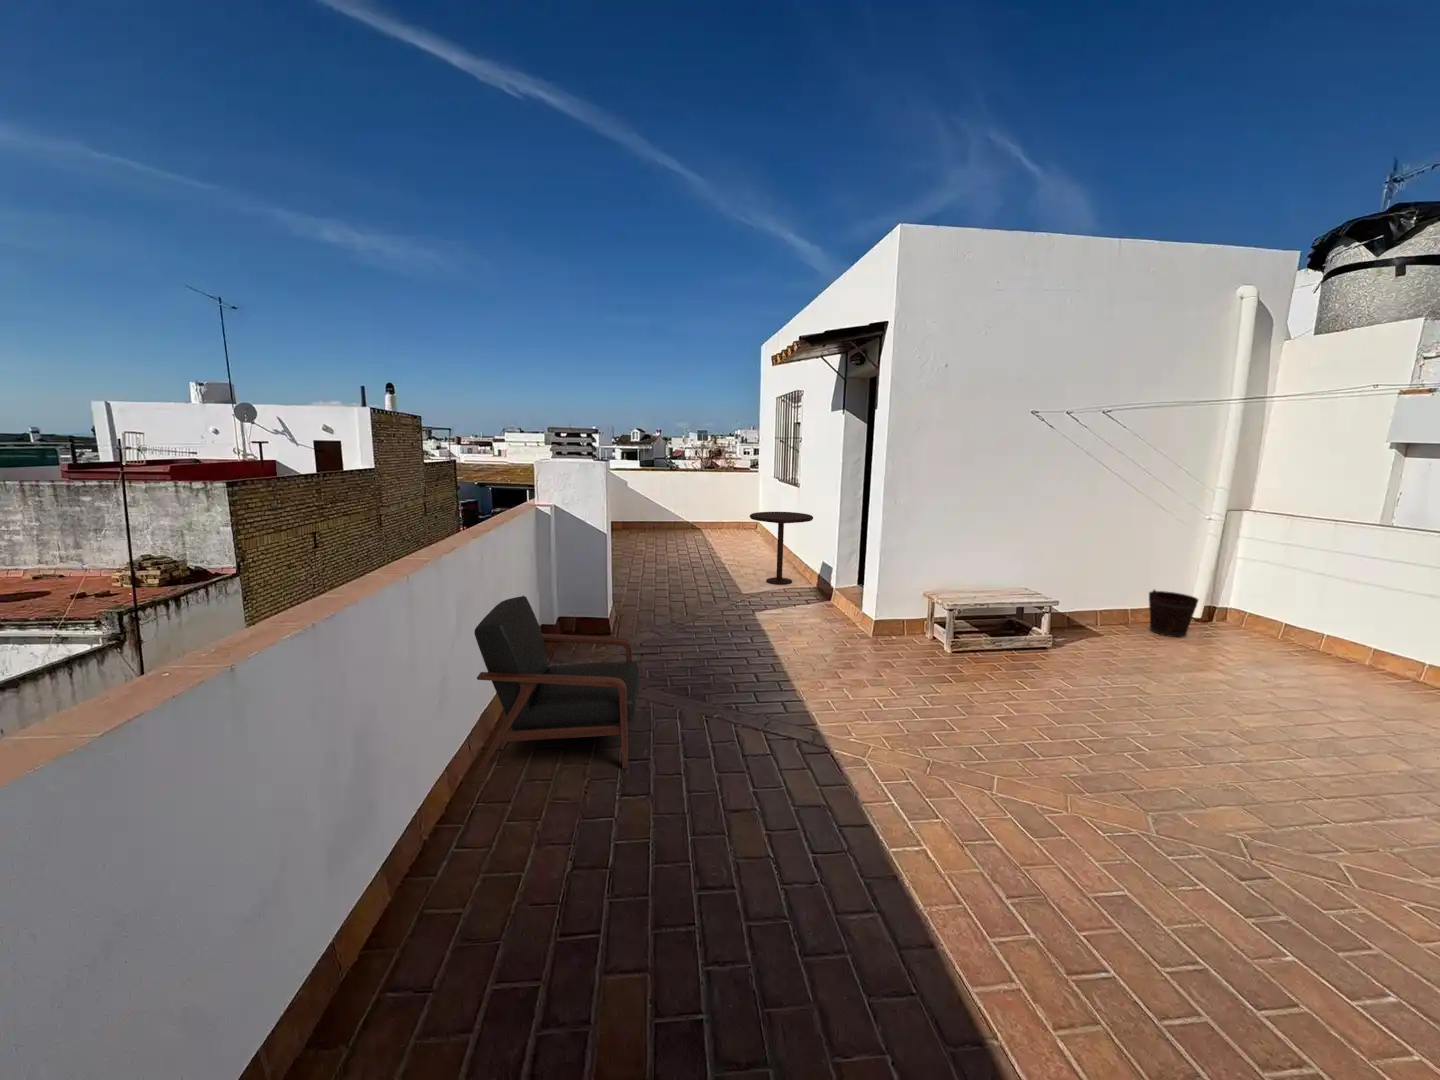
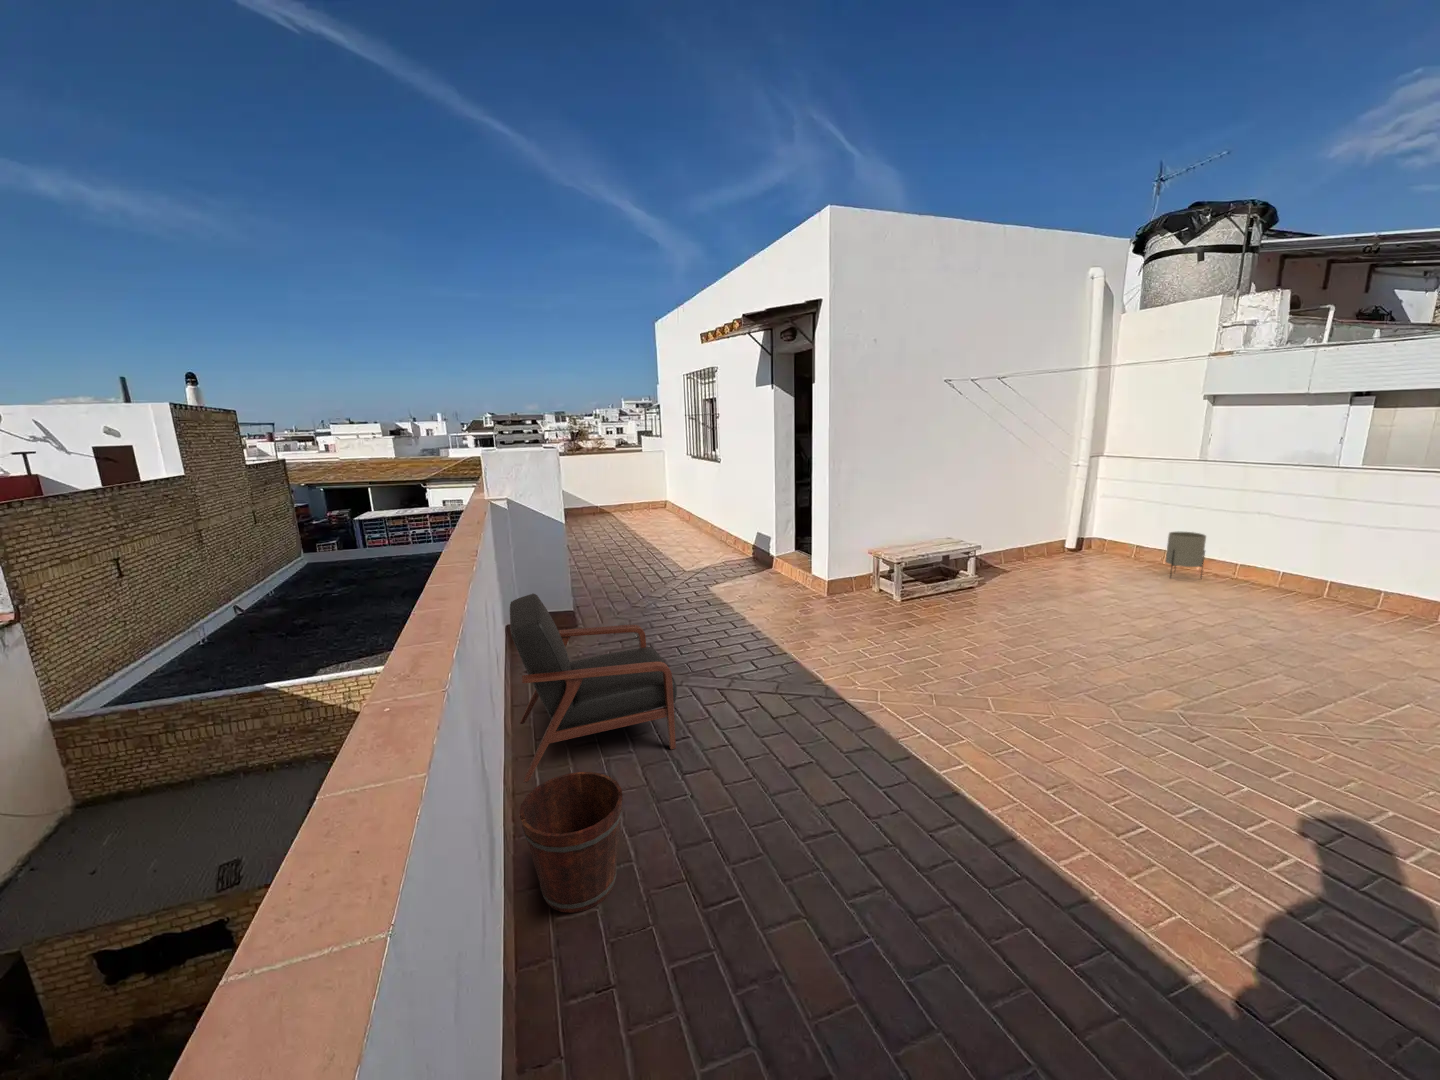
pedestal table: present [750,512,813,585] -> none [681,488,744,560]
bucket: present [1149,590,1198,637] -> present [519,772,622,913]
planter: none [1313,609,1374,673] -> present [1166,532,1206,567]

